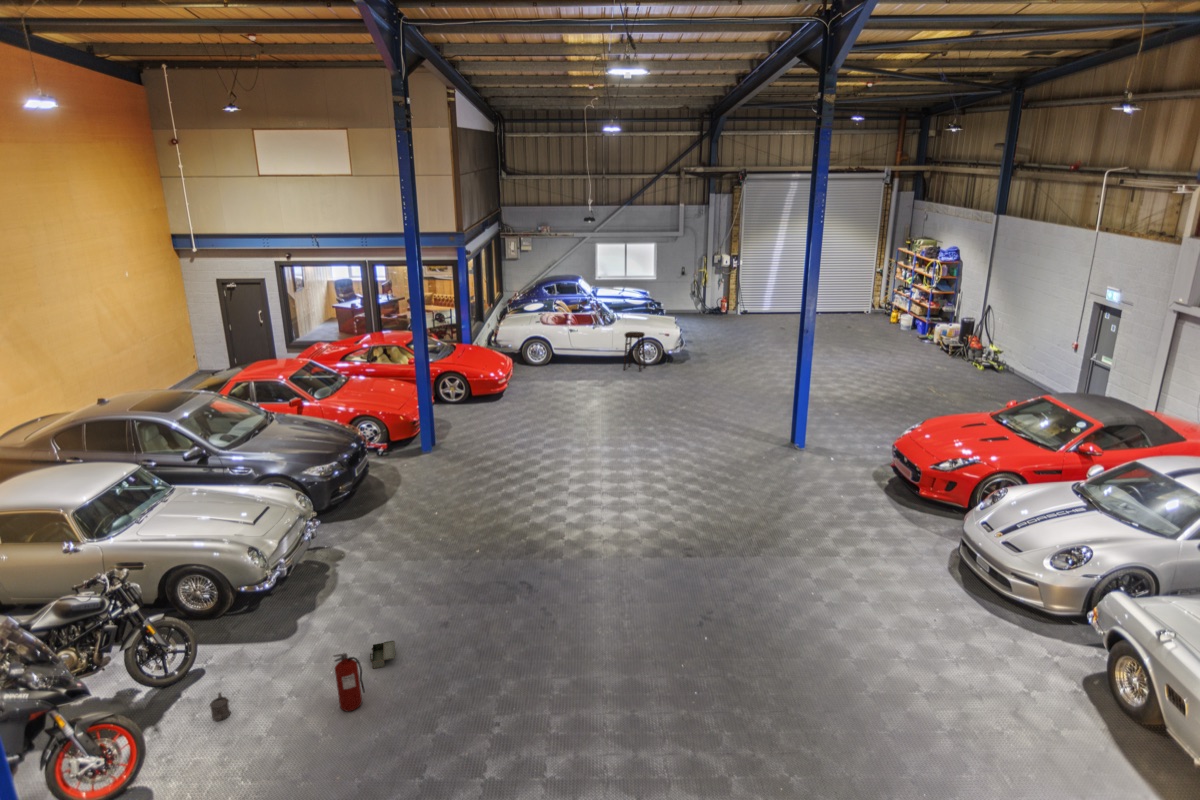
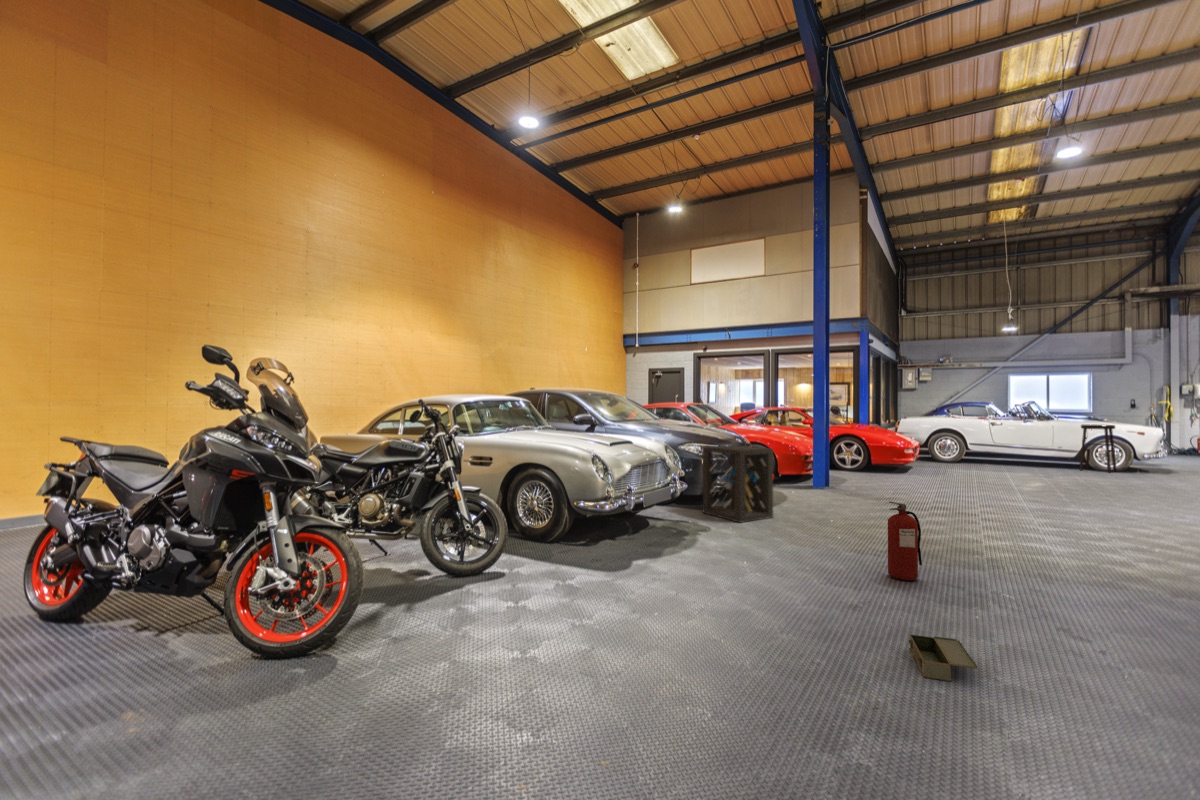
storage cabinet: none [330,450,394,520] -> present [702,445,773,523]
toolbox: present [370,641,395,669] -> present [909,635,977,681]
fire extinguisher: present [334,653,365,711] -> present [888,501,922,580]
watering can: present [210,693,231,721] -> none [373,632,428,684]

